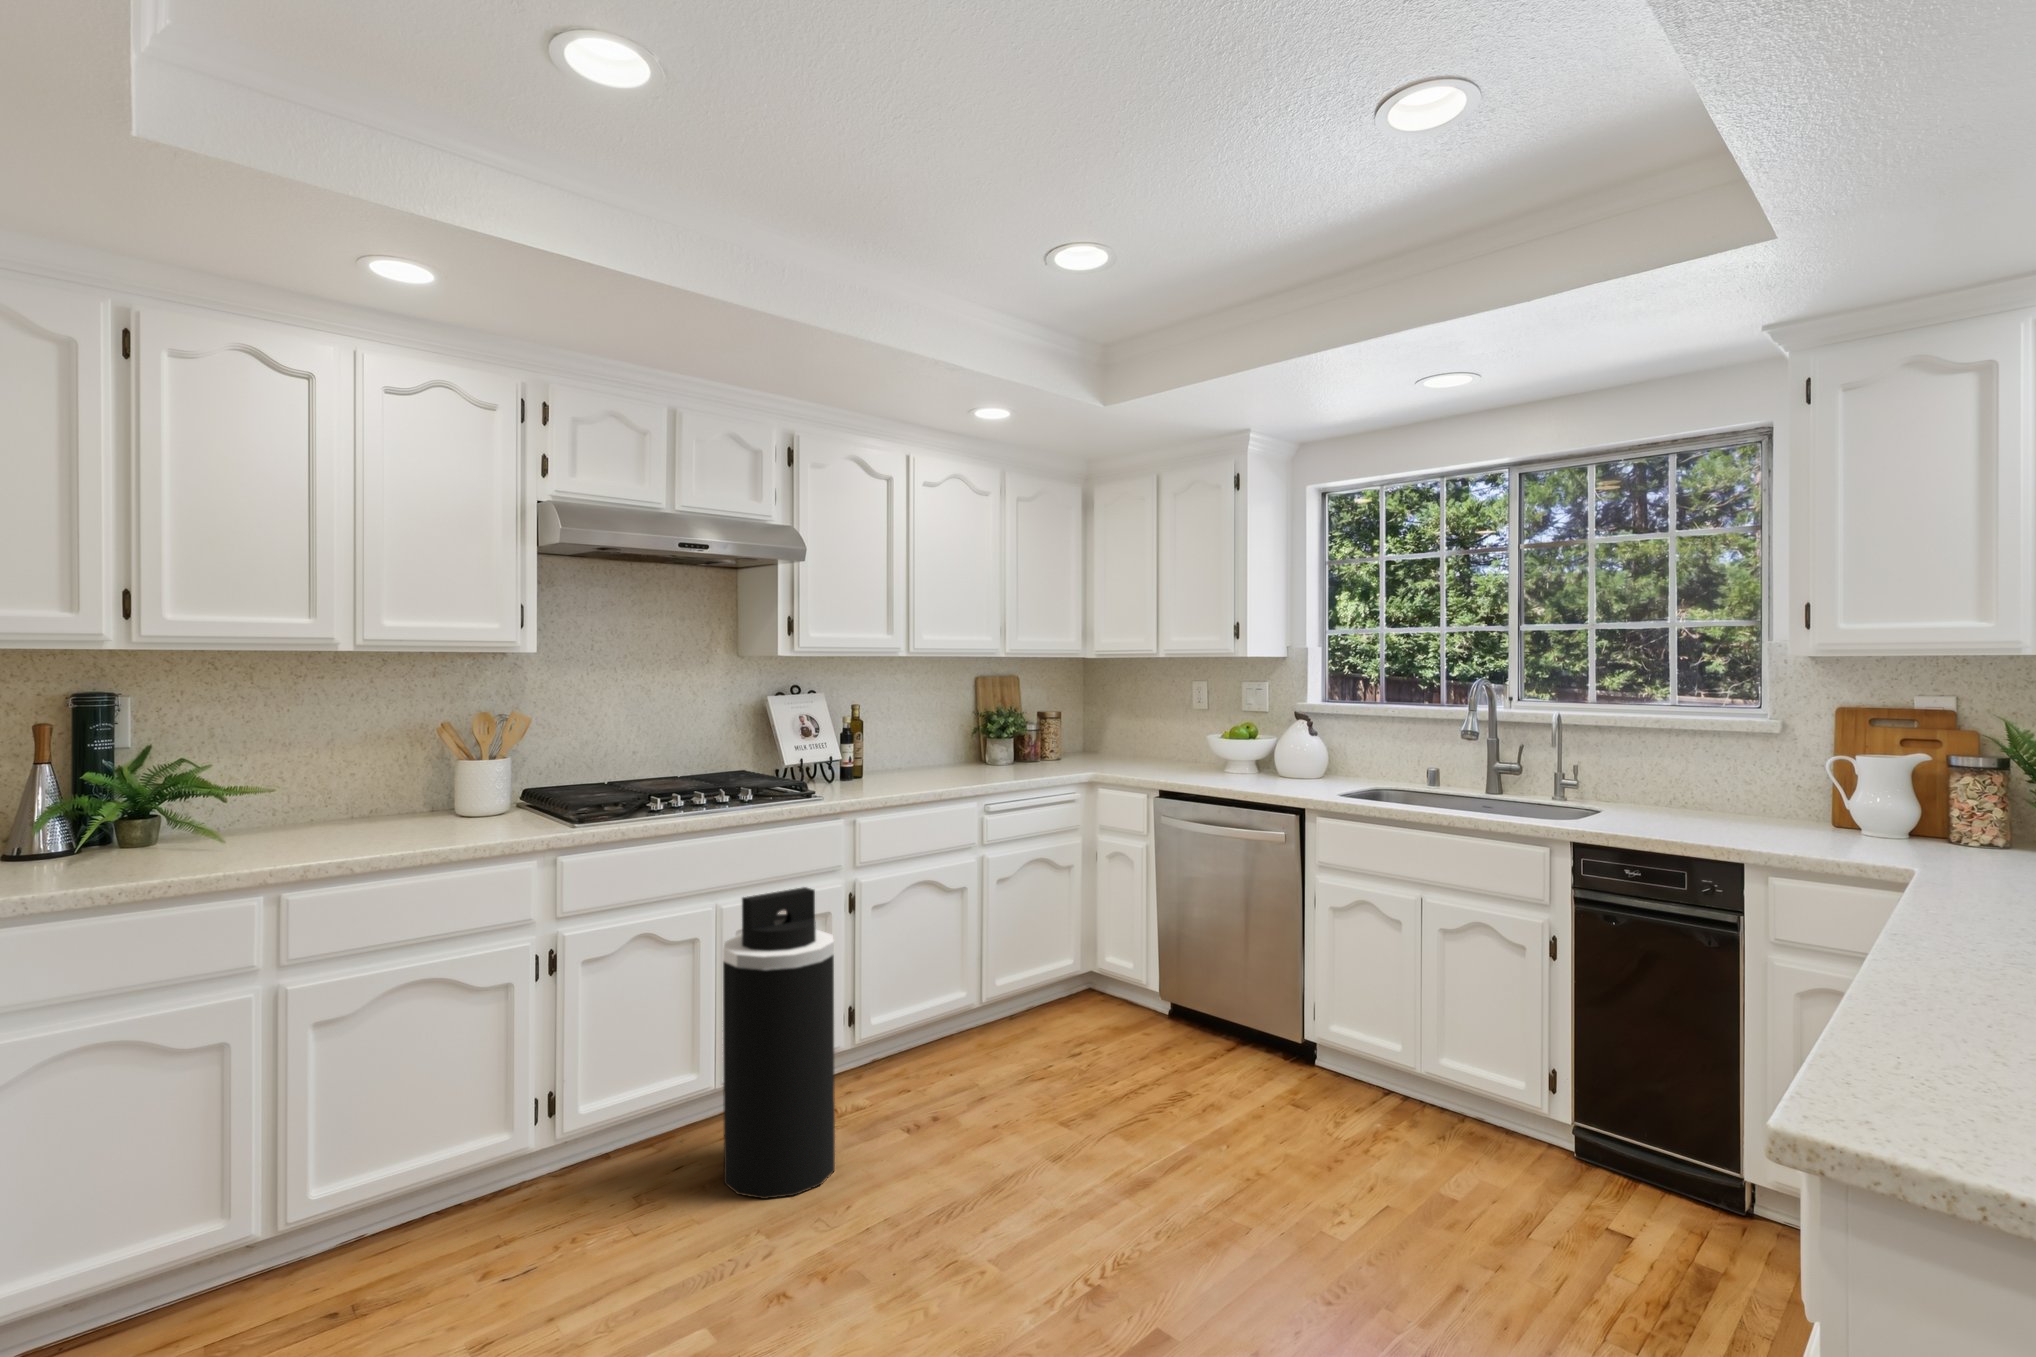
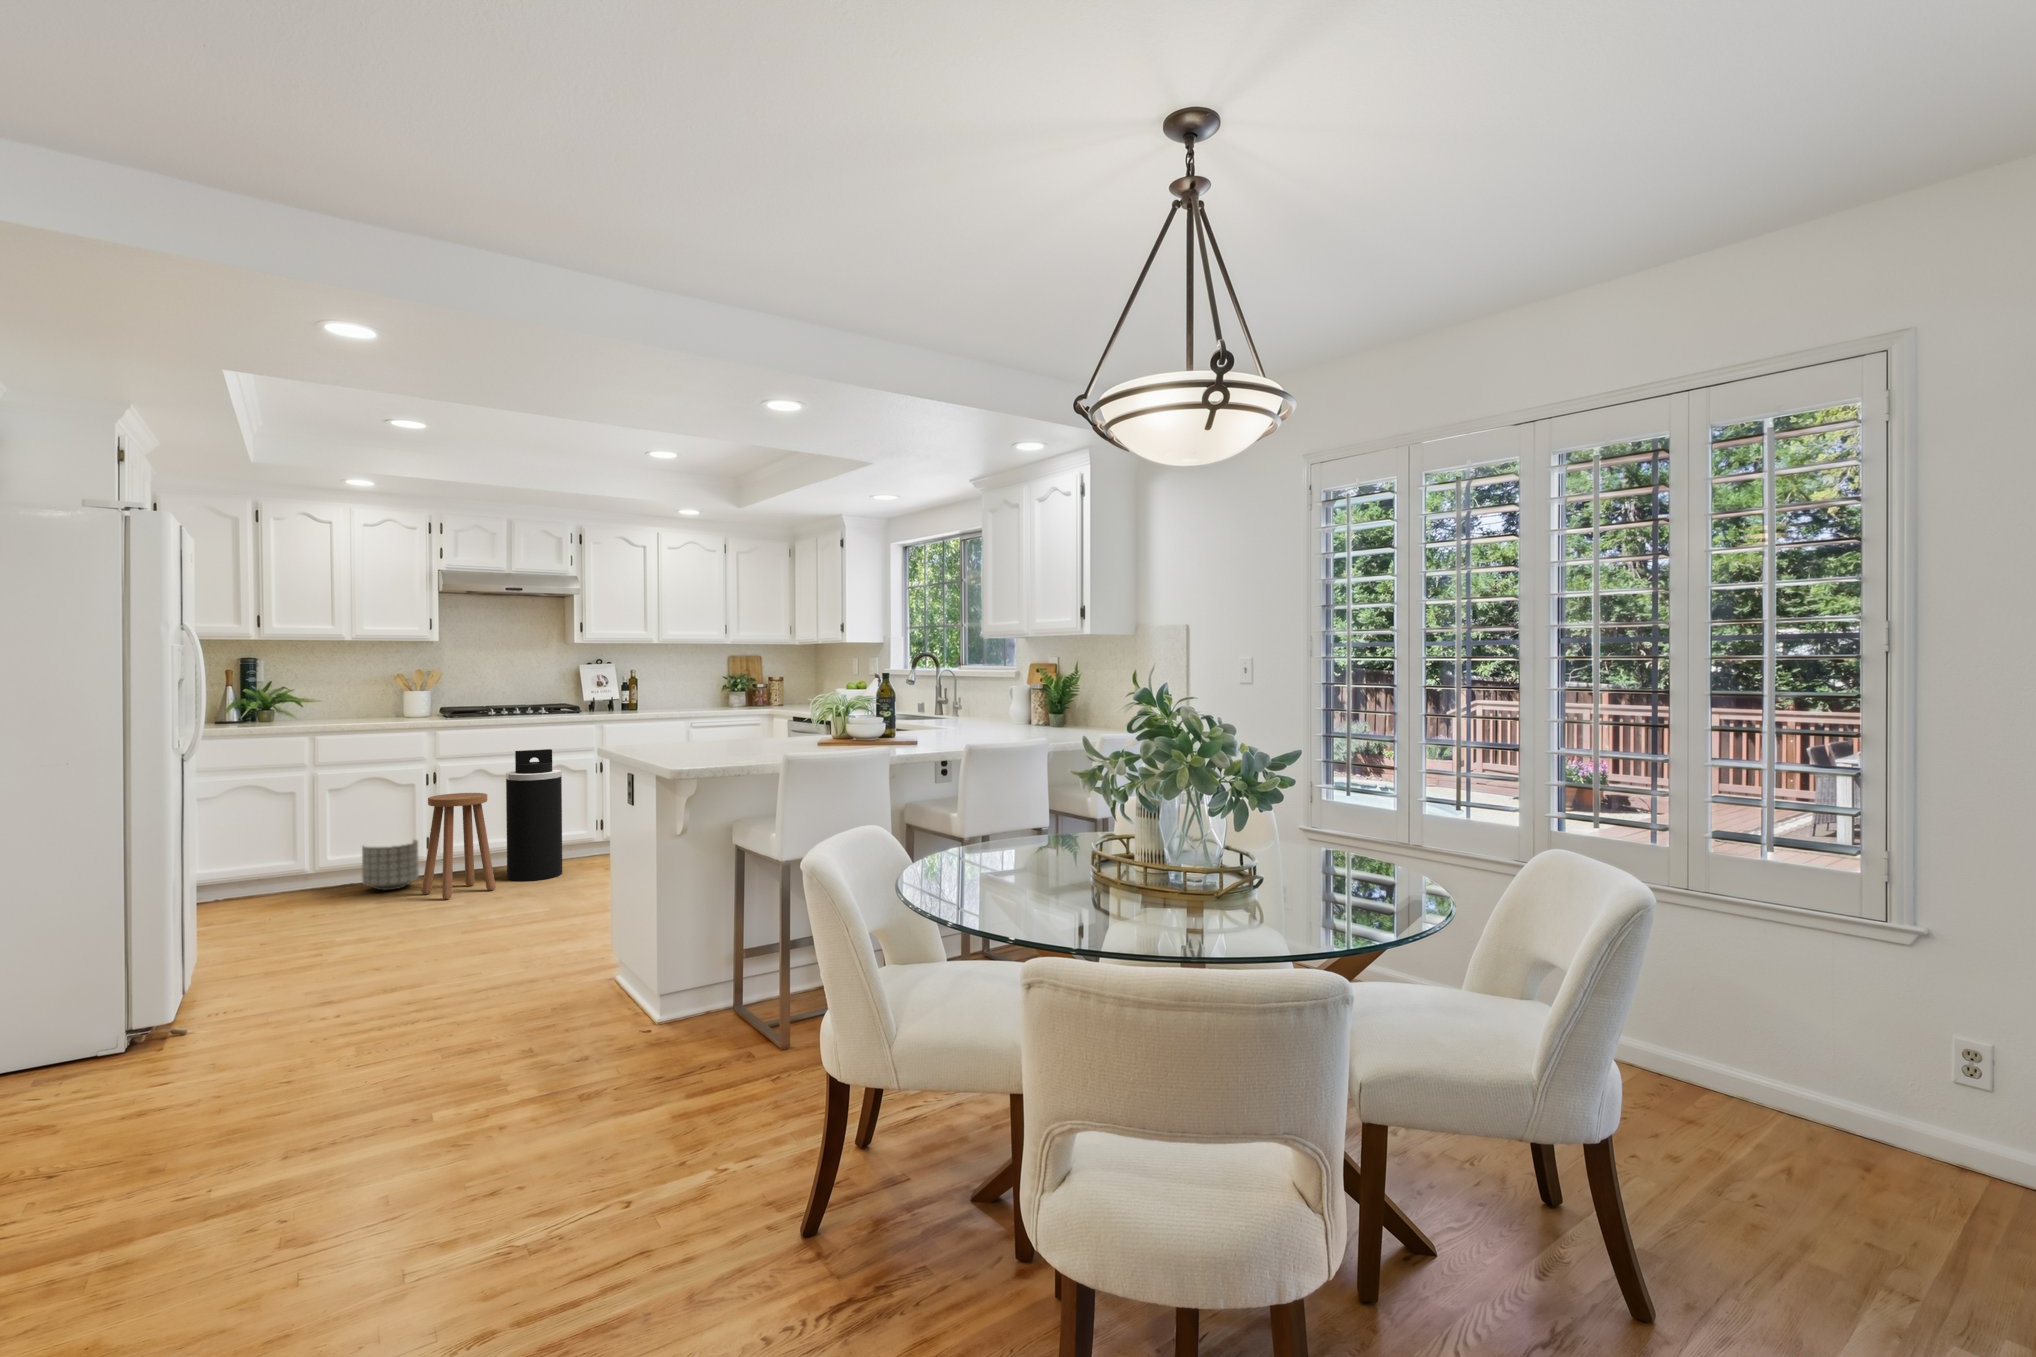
stool: none [570,1011,741,1313] -> present [422,793,496,899]
planter: none [405,1119,537,1270] -> present [362,840,419,890]

